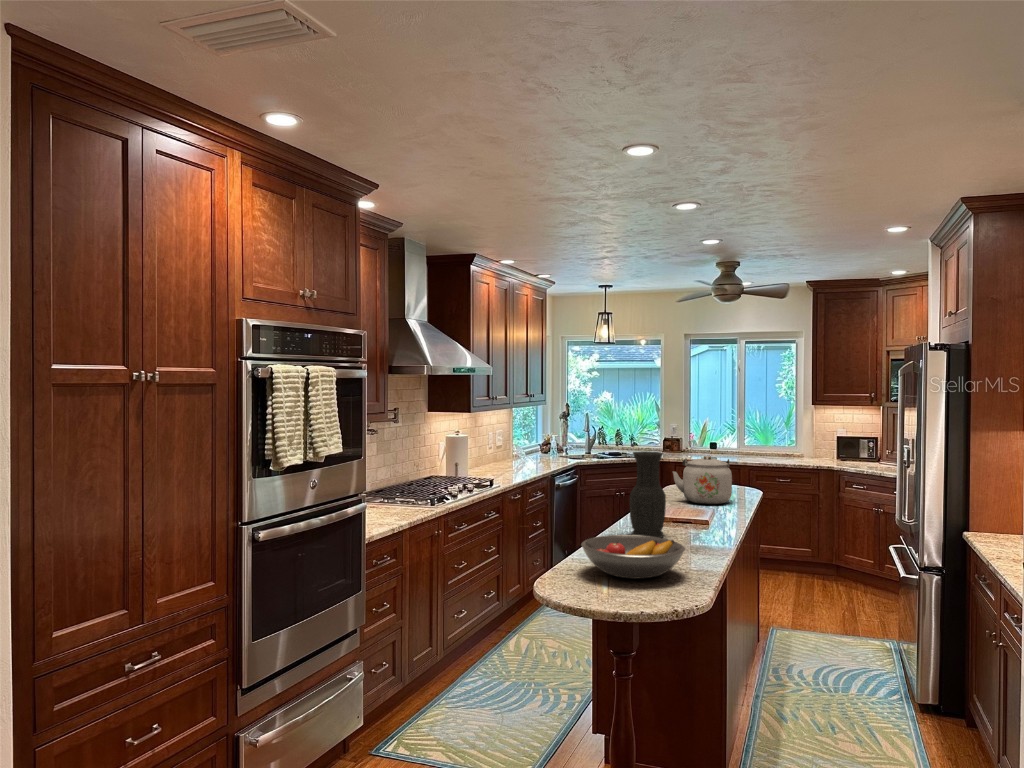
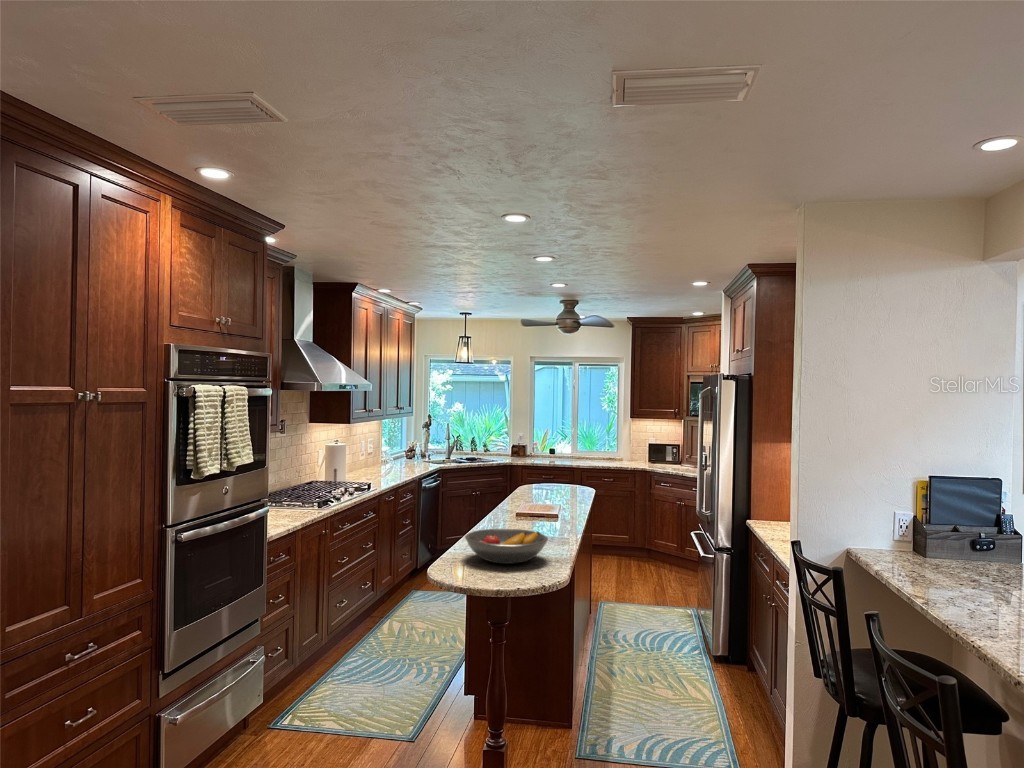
vase: present [630,451,666,538] -> none [498,460,527,531]
kettle: present [673,456,732,504] -> none [527,462,574,502]

